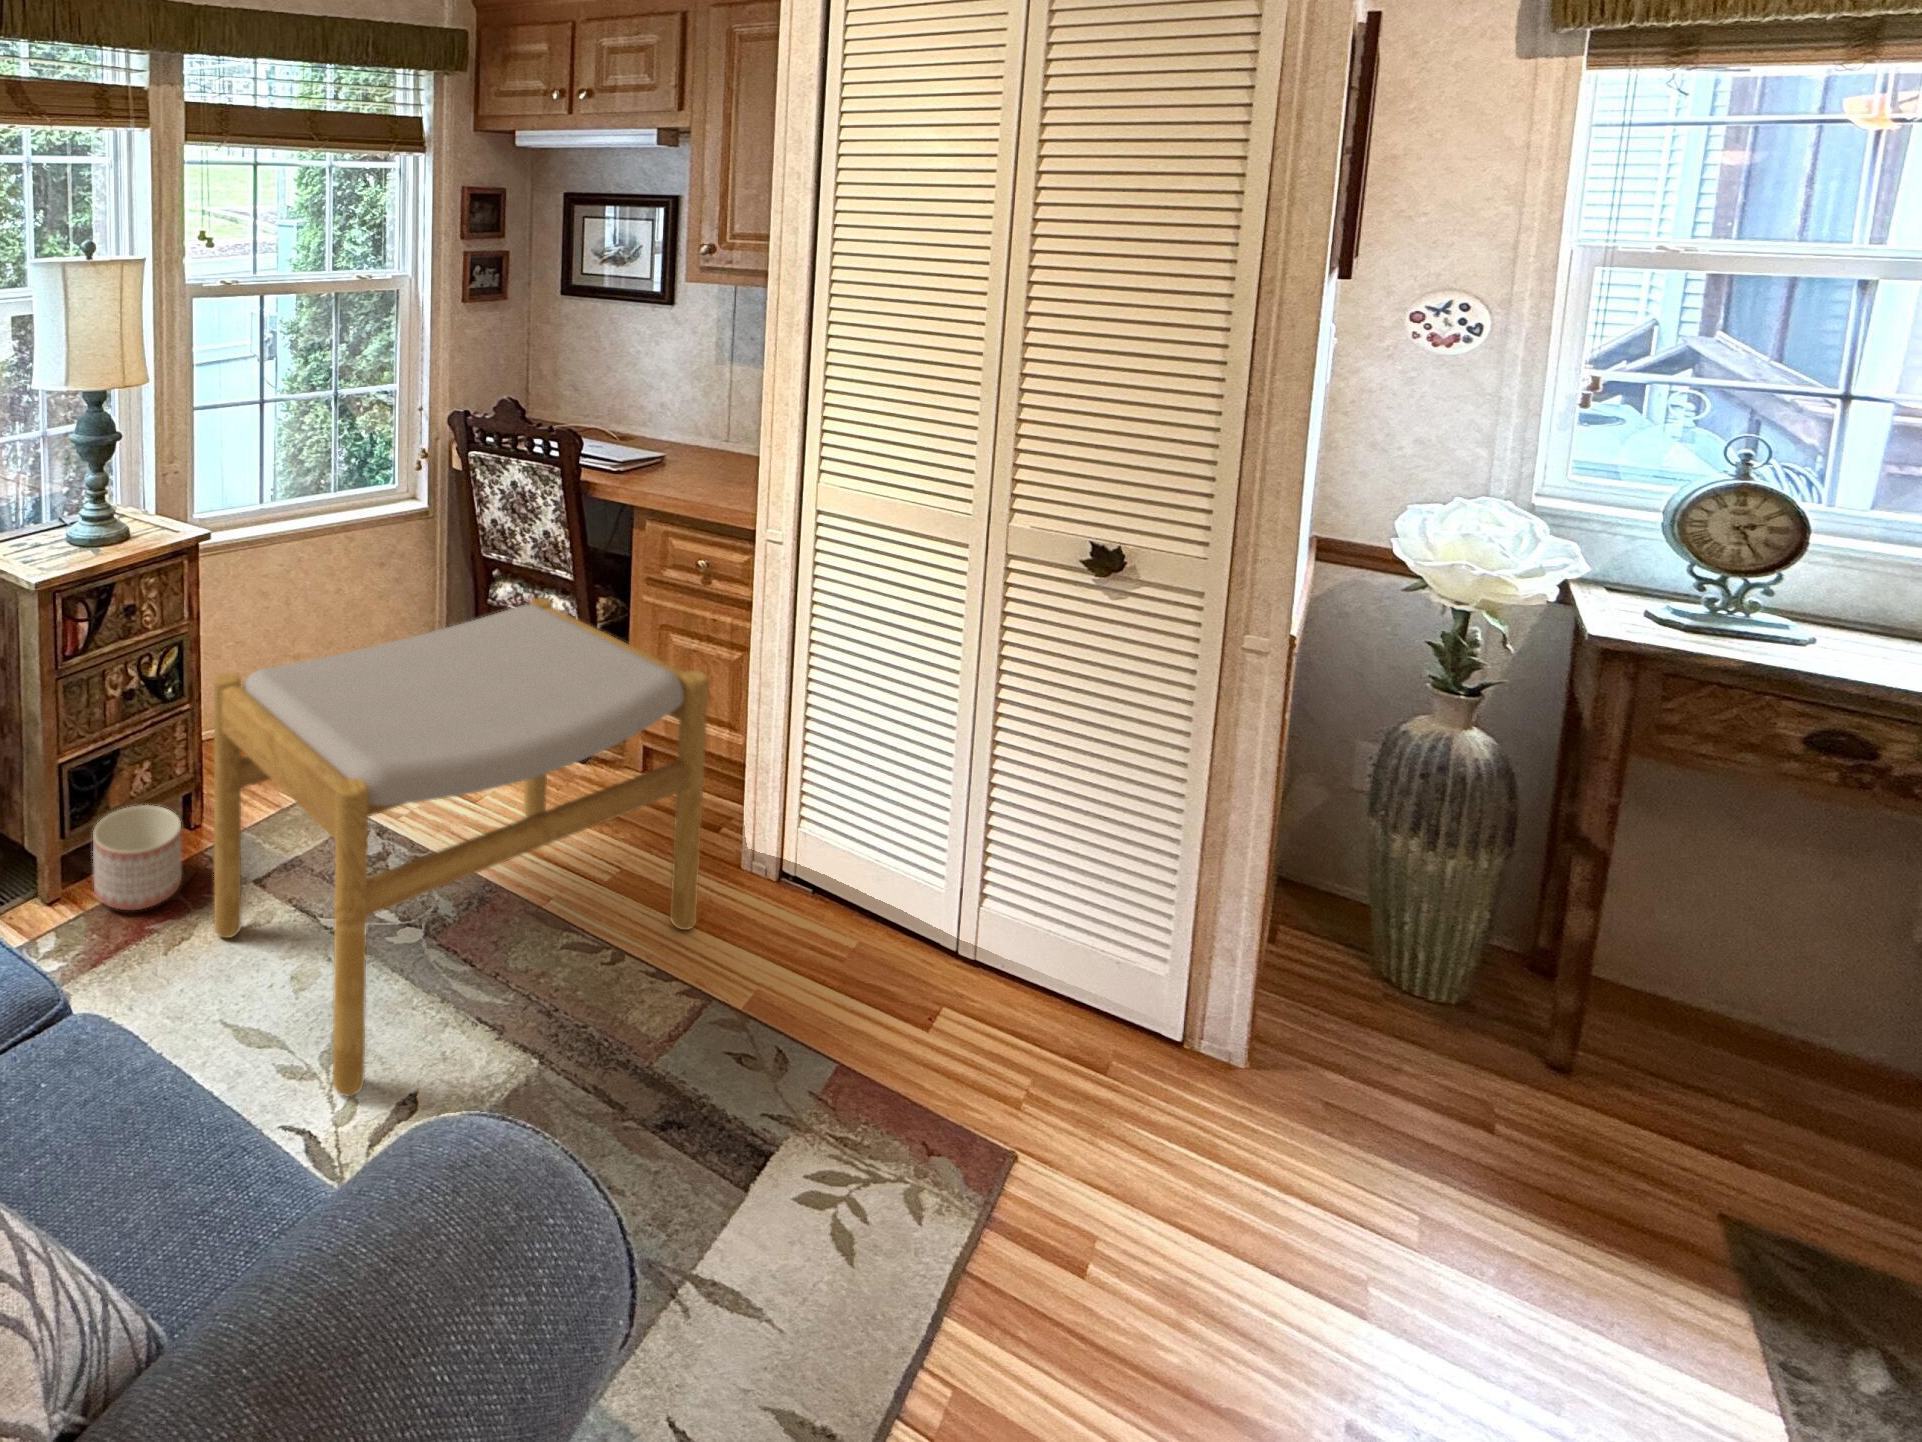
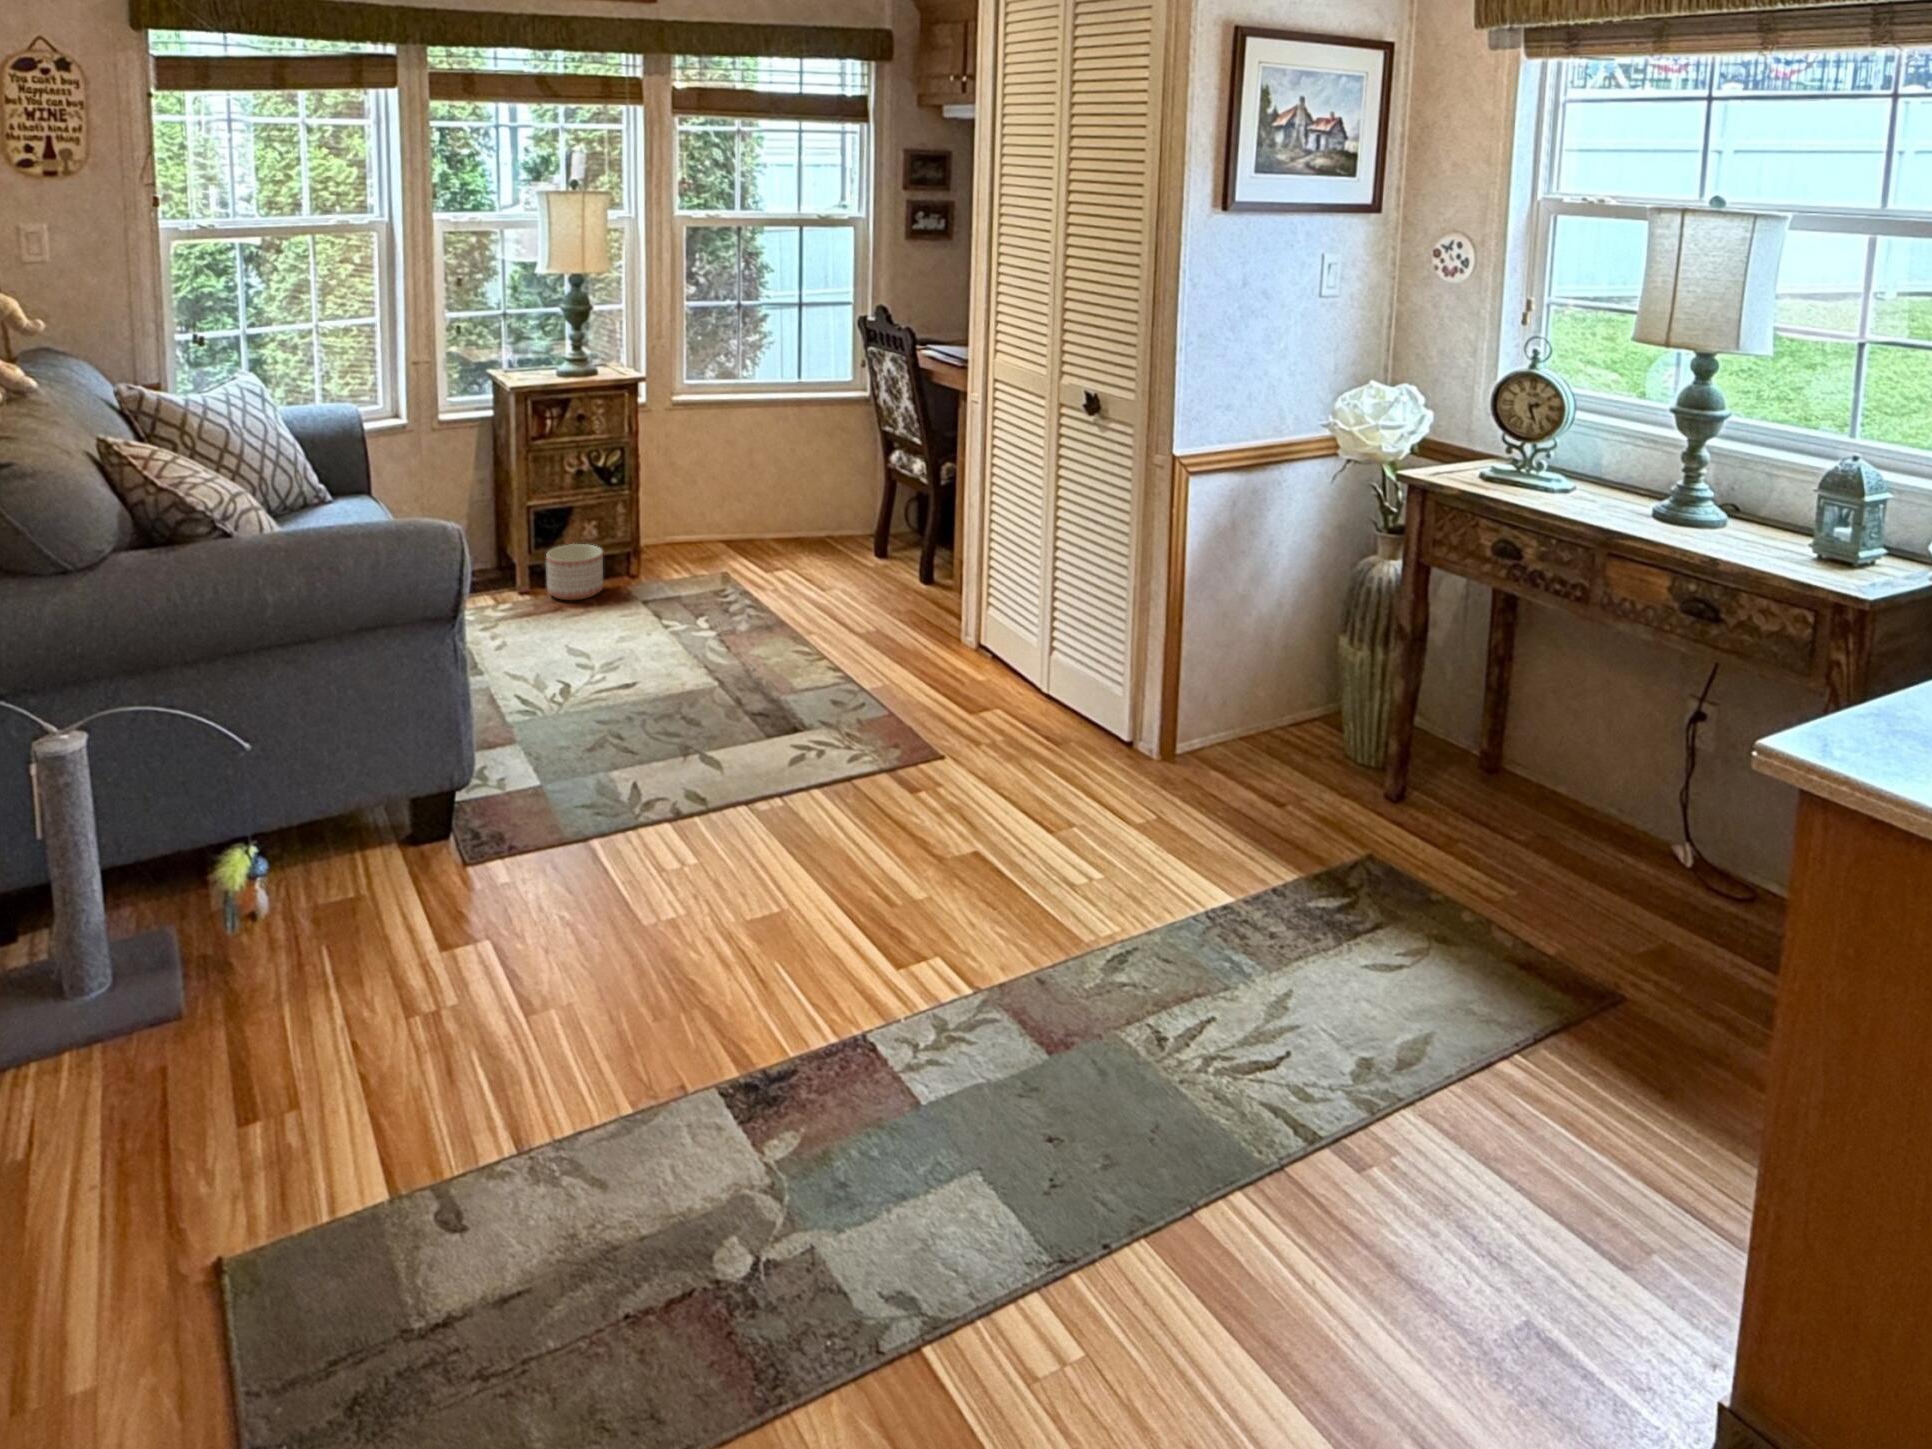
footstool: present [214,598,709,1096] -> none [596,440,897,680]

